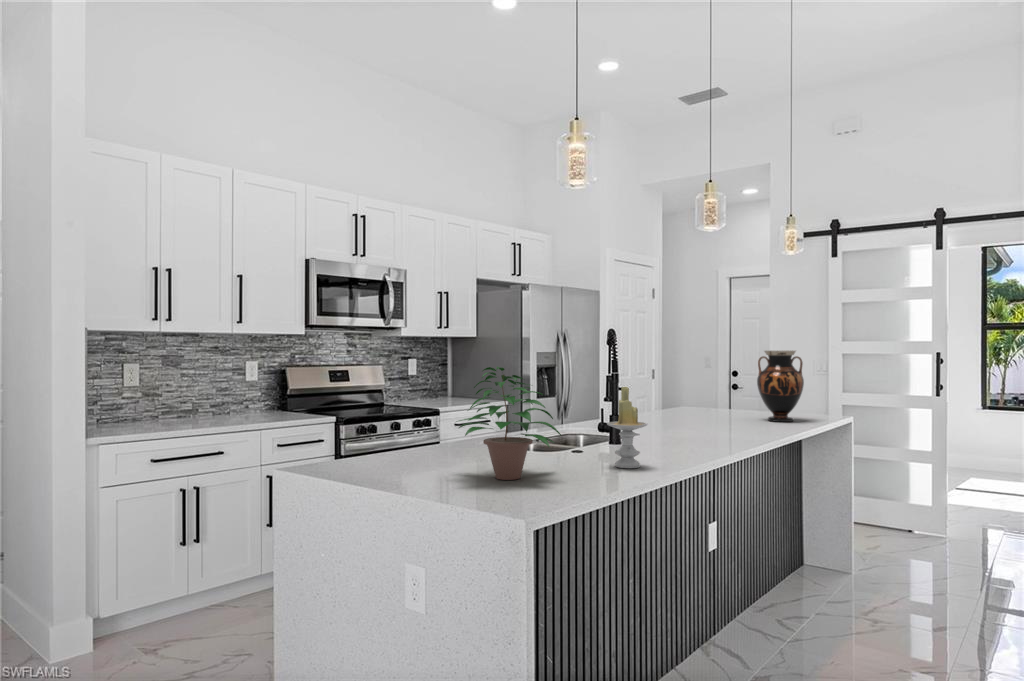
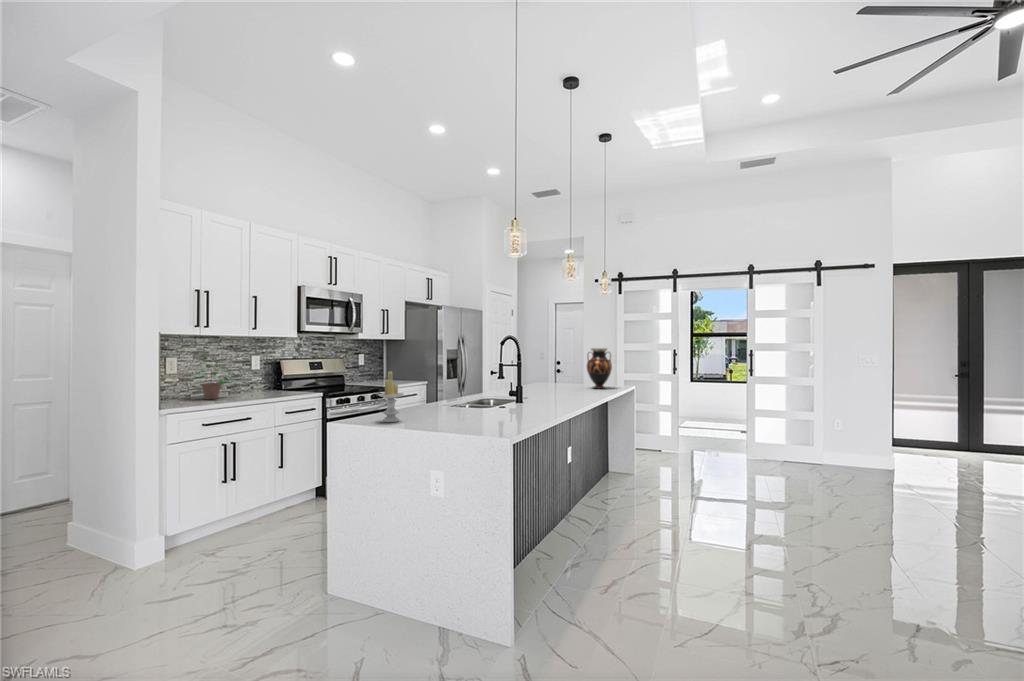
potted plant: present [459,367,561,480] -> present [188,354,233,399]
candle: present [607,387,648,468] -> present [378,371,404,422]

